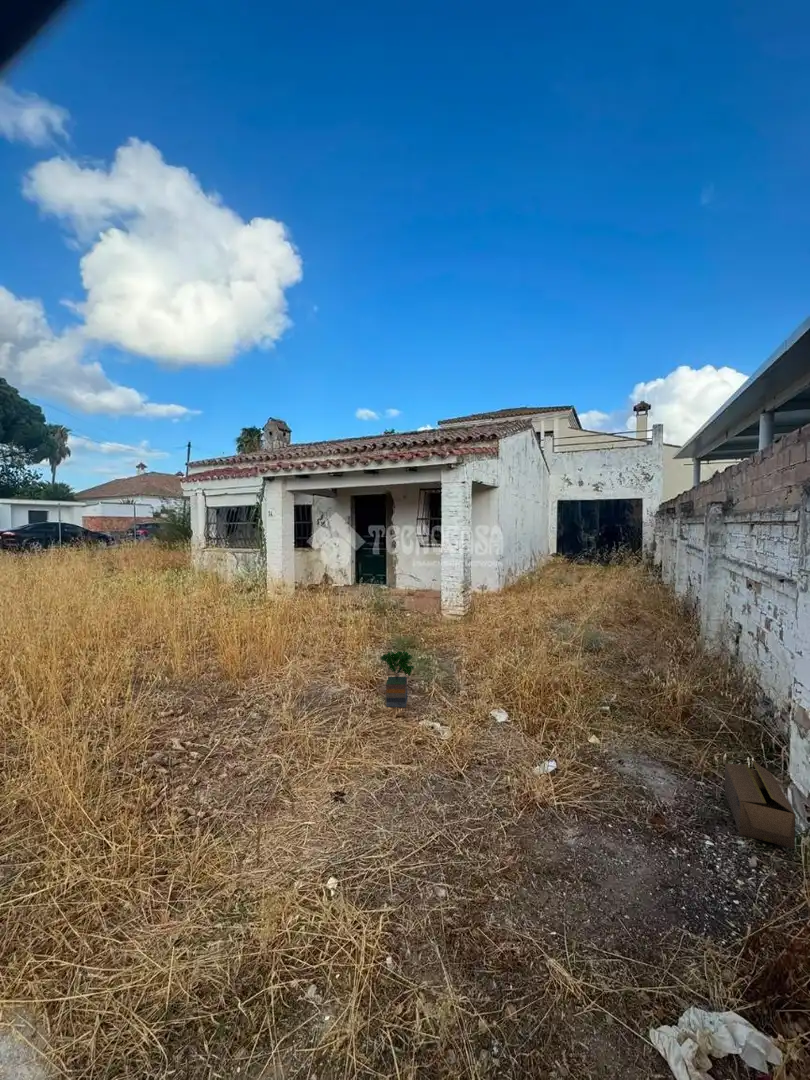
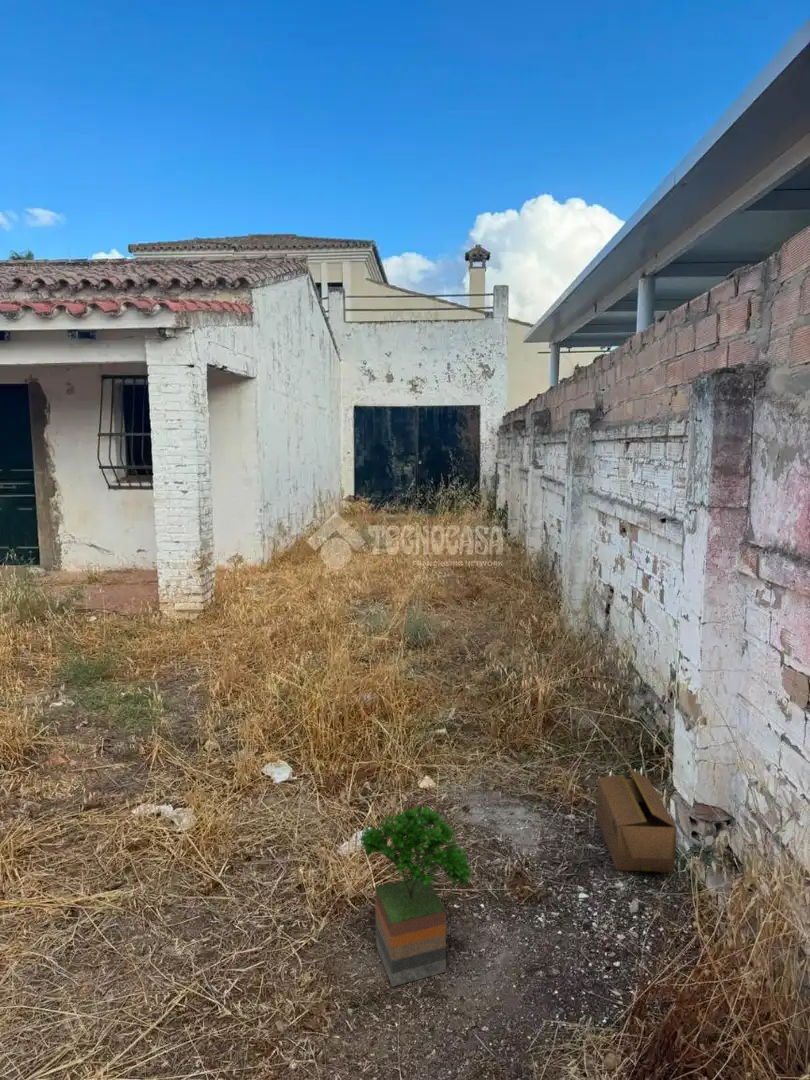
potted tree: present [381,651,414,707] -> present [360,806,471,987]

